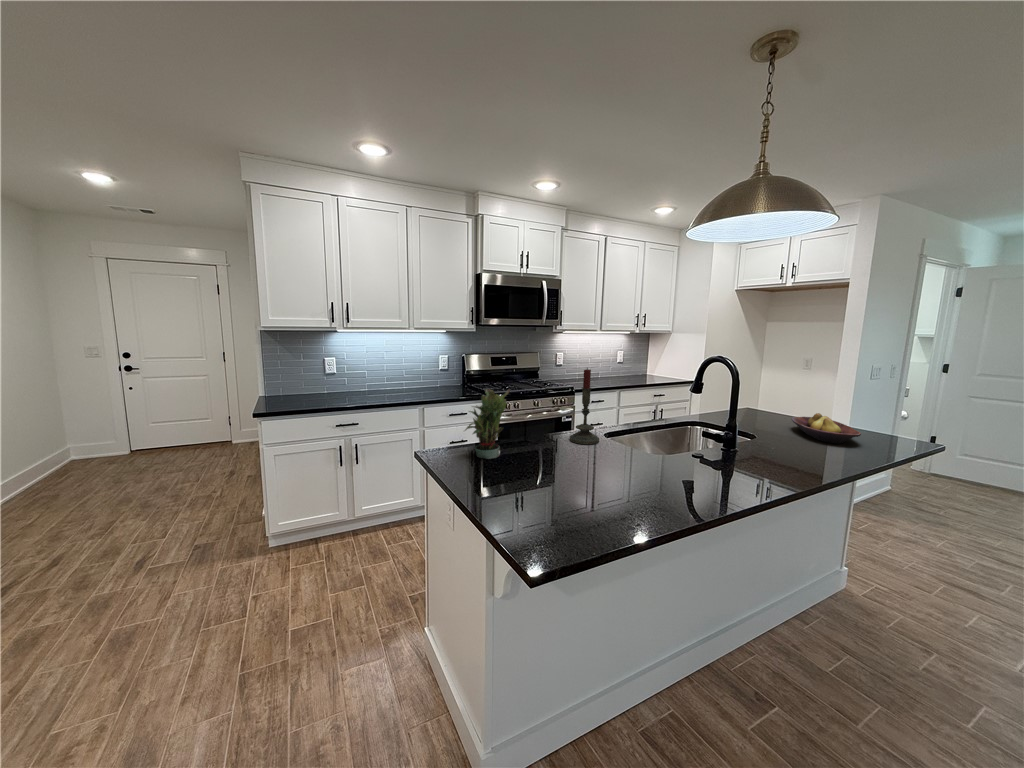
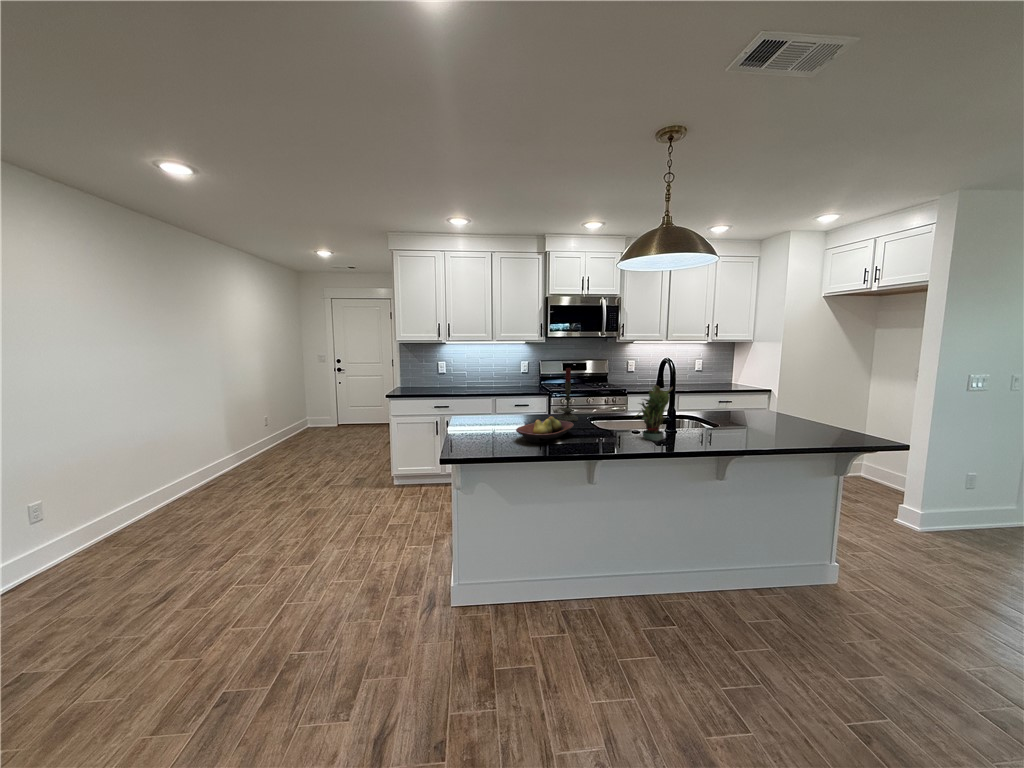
potted plant: present [465,389,510,459] -> present [635,385,673,441]
fruit bowl: present [792,413,861,444] -> present [516,416,574,443]

